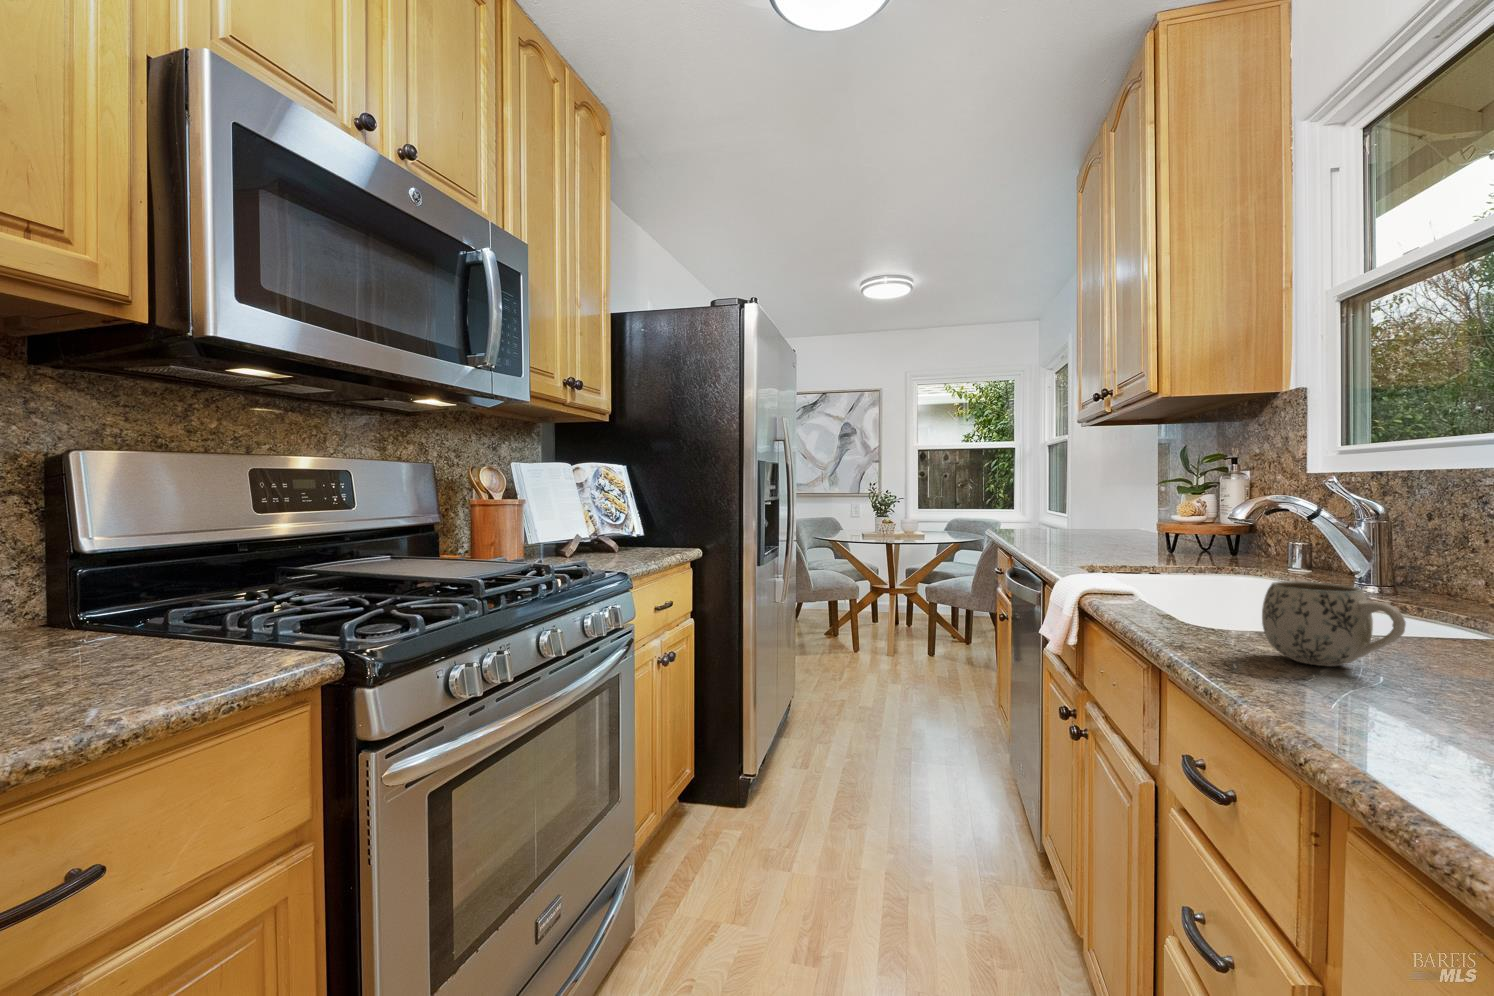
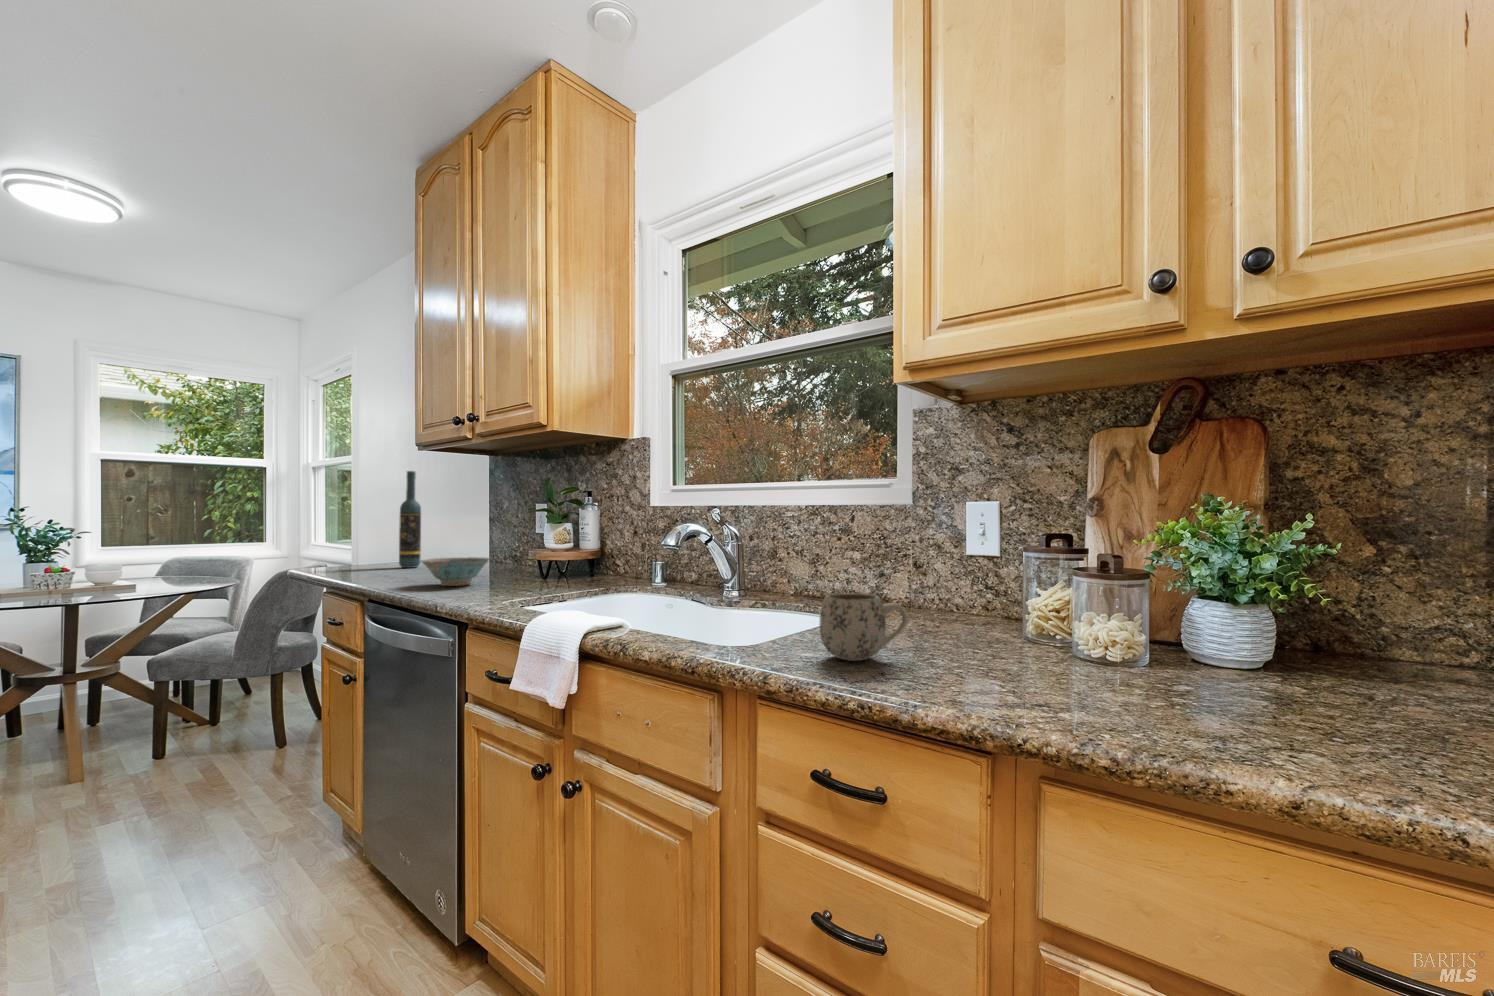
wine bottle: none [1070,447,1089,534] -> present [399,471,421,568]
ceramic bowl: none [1048,525,1113,550] -> present [421,557,490,586]

